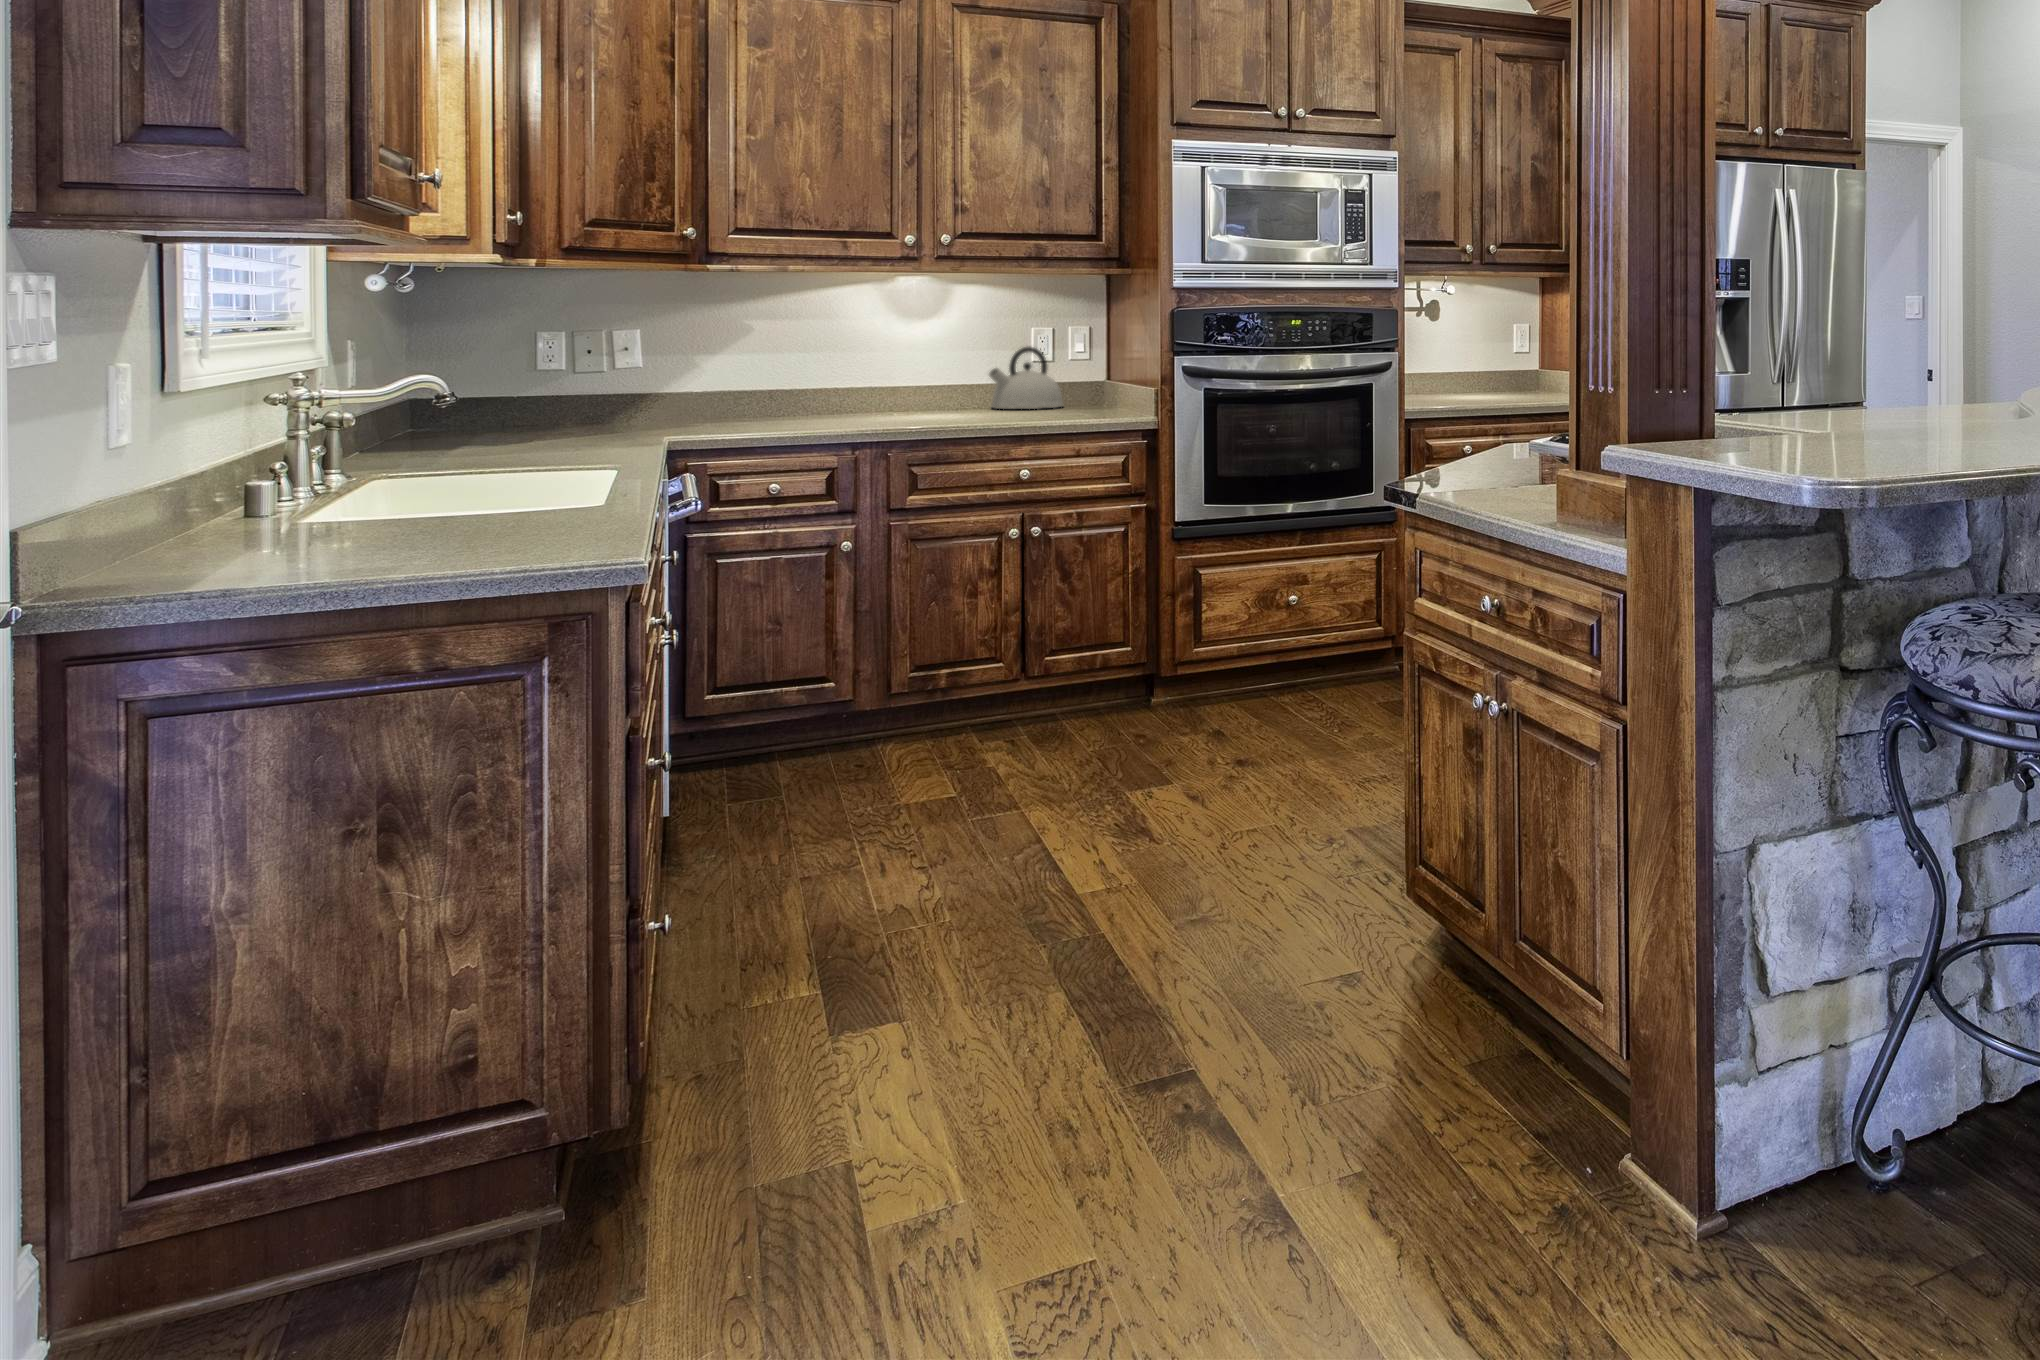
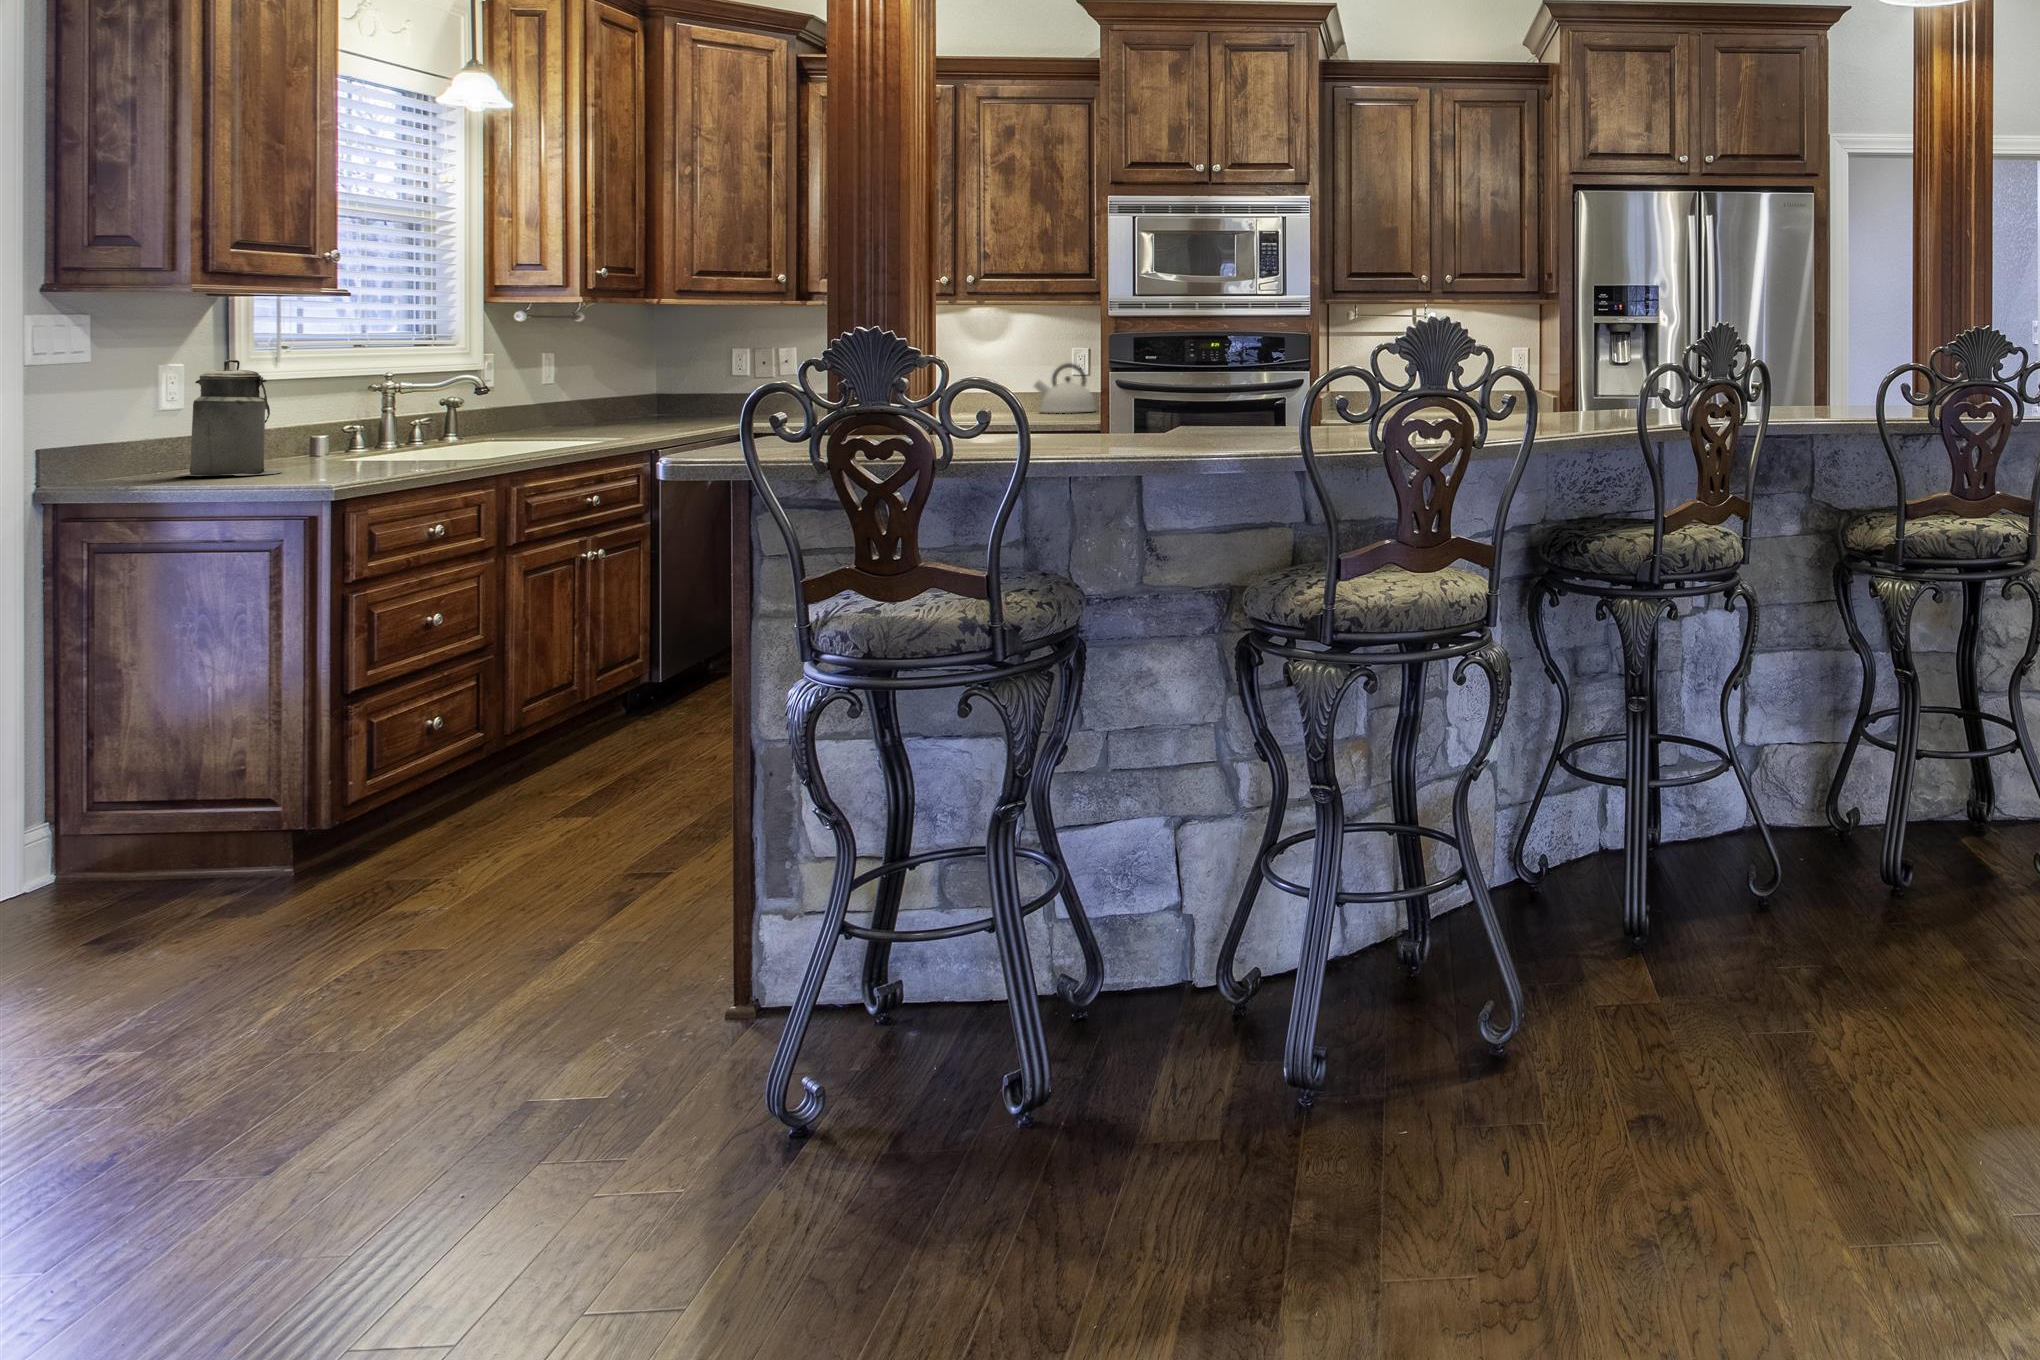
canister: none [219,352,407,564] -> present [176,360,282,476]

